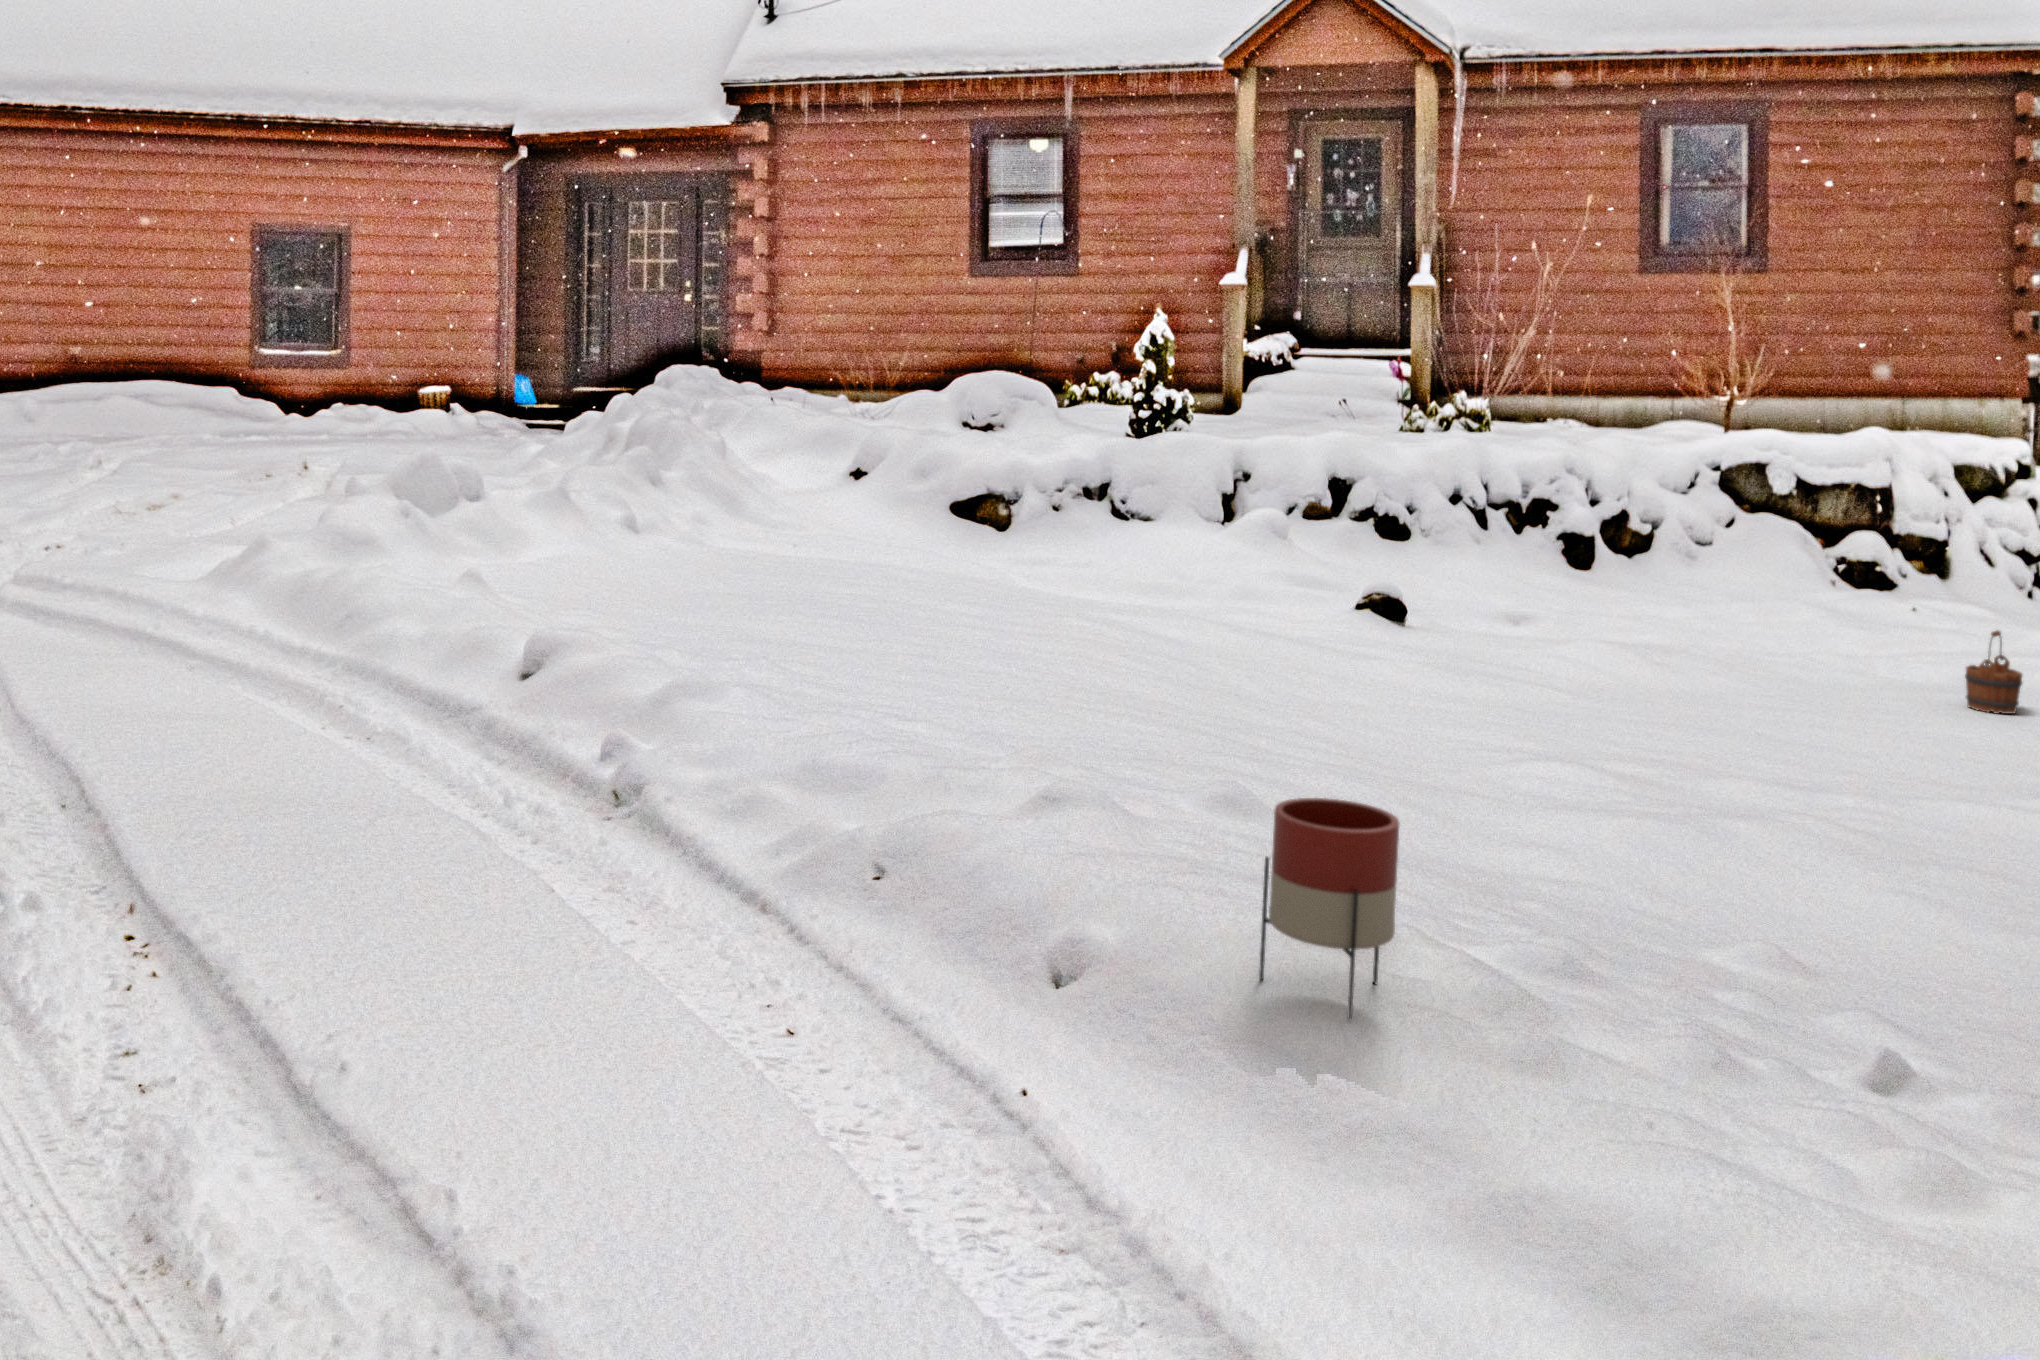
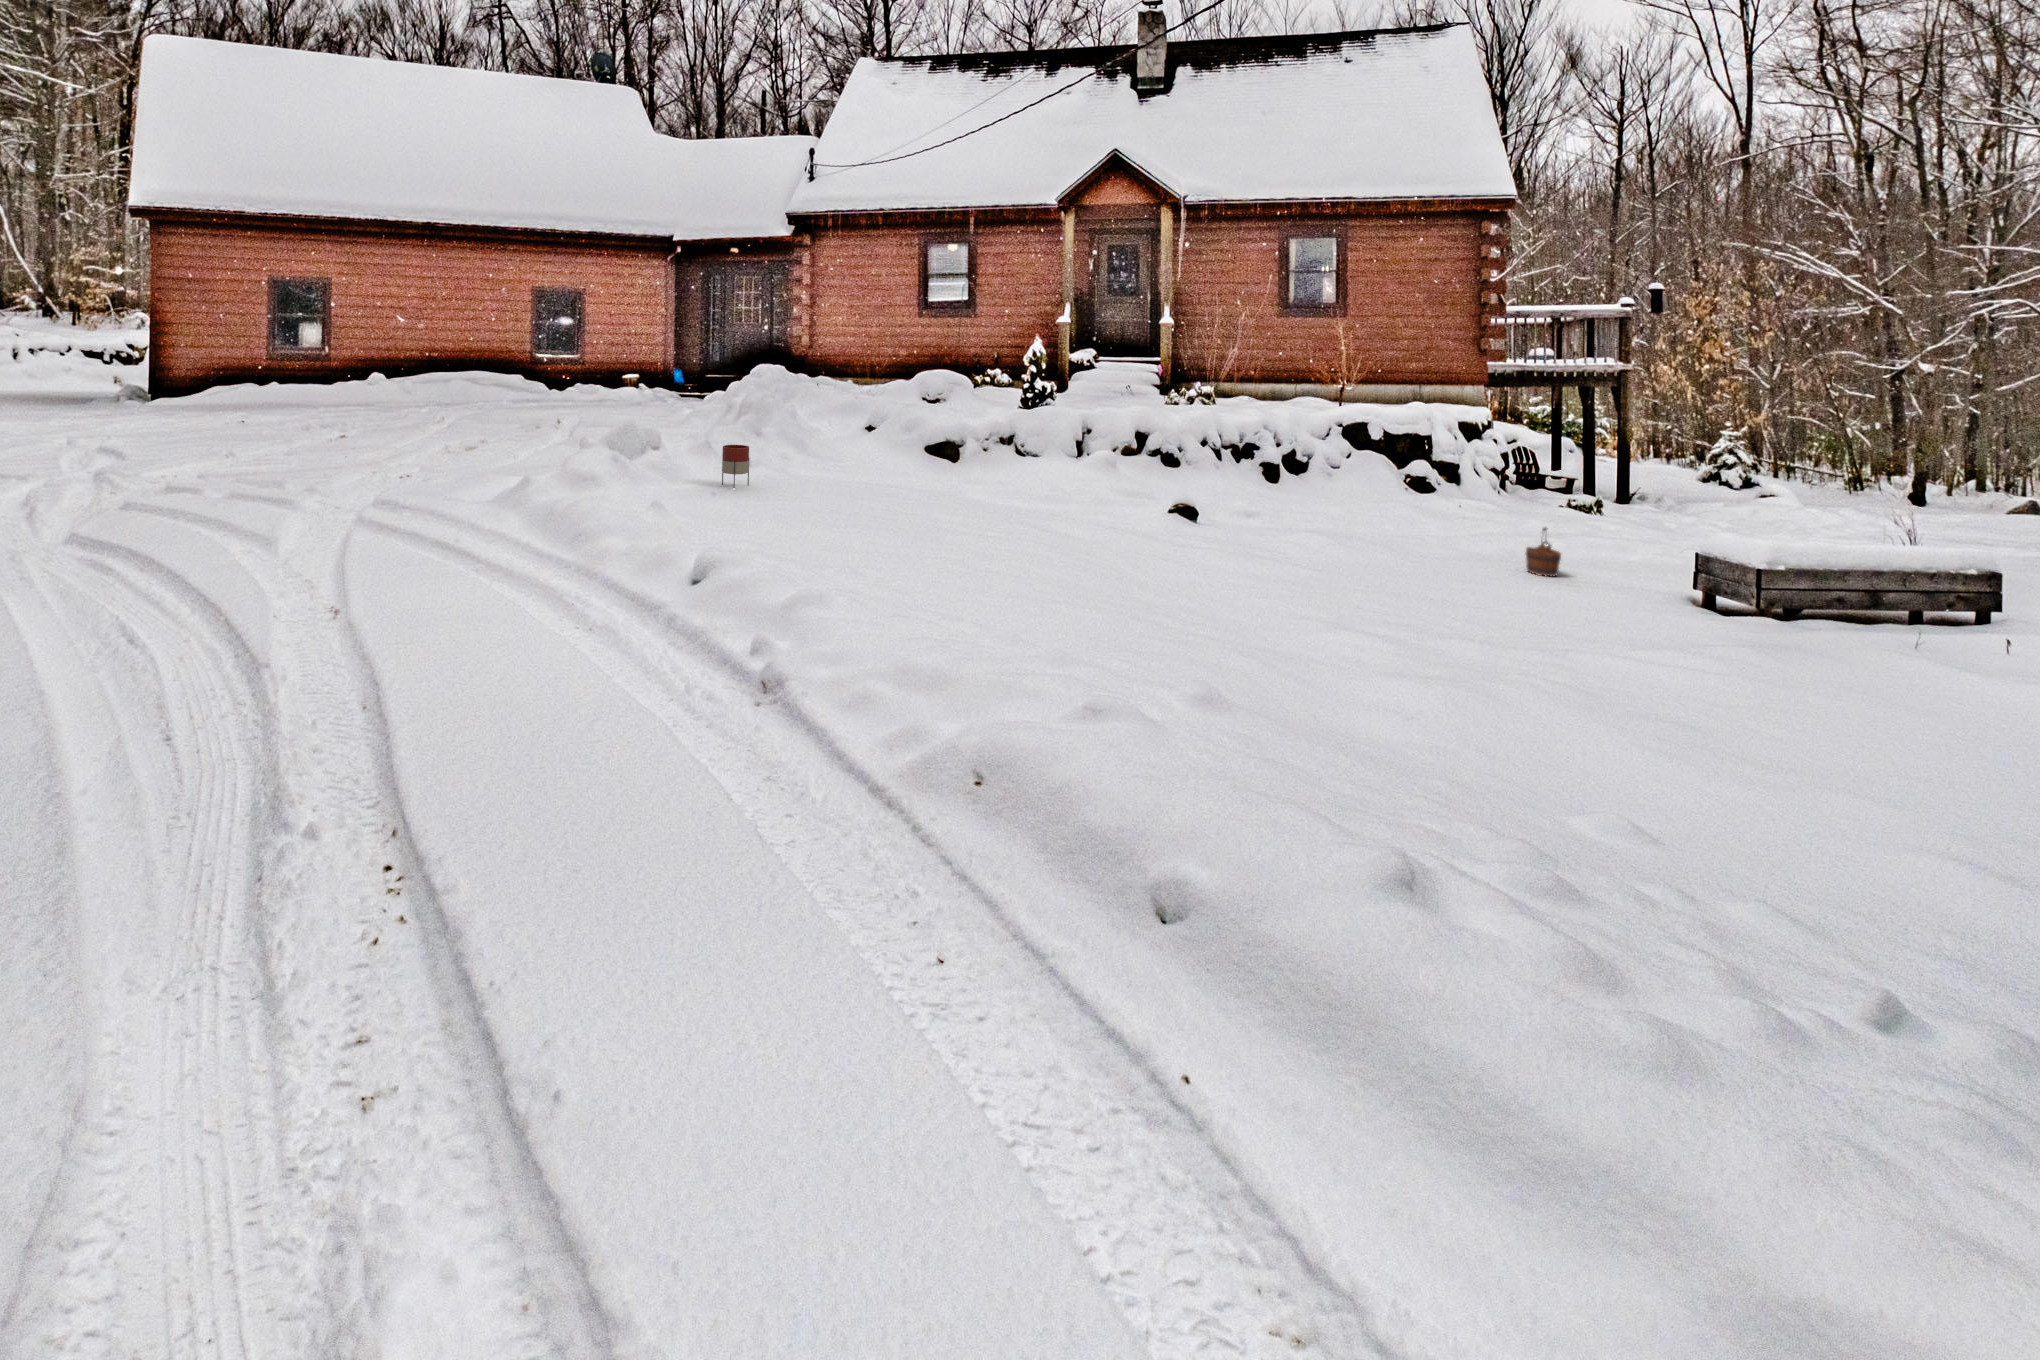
planter: present [1259,798,1400,1020] -> present [722,445,749,486]

